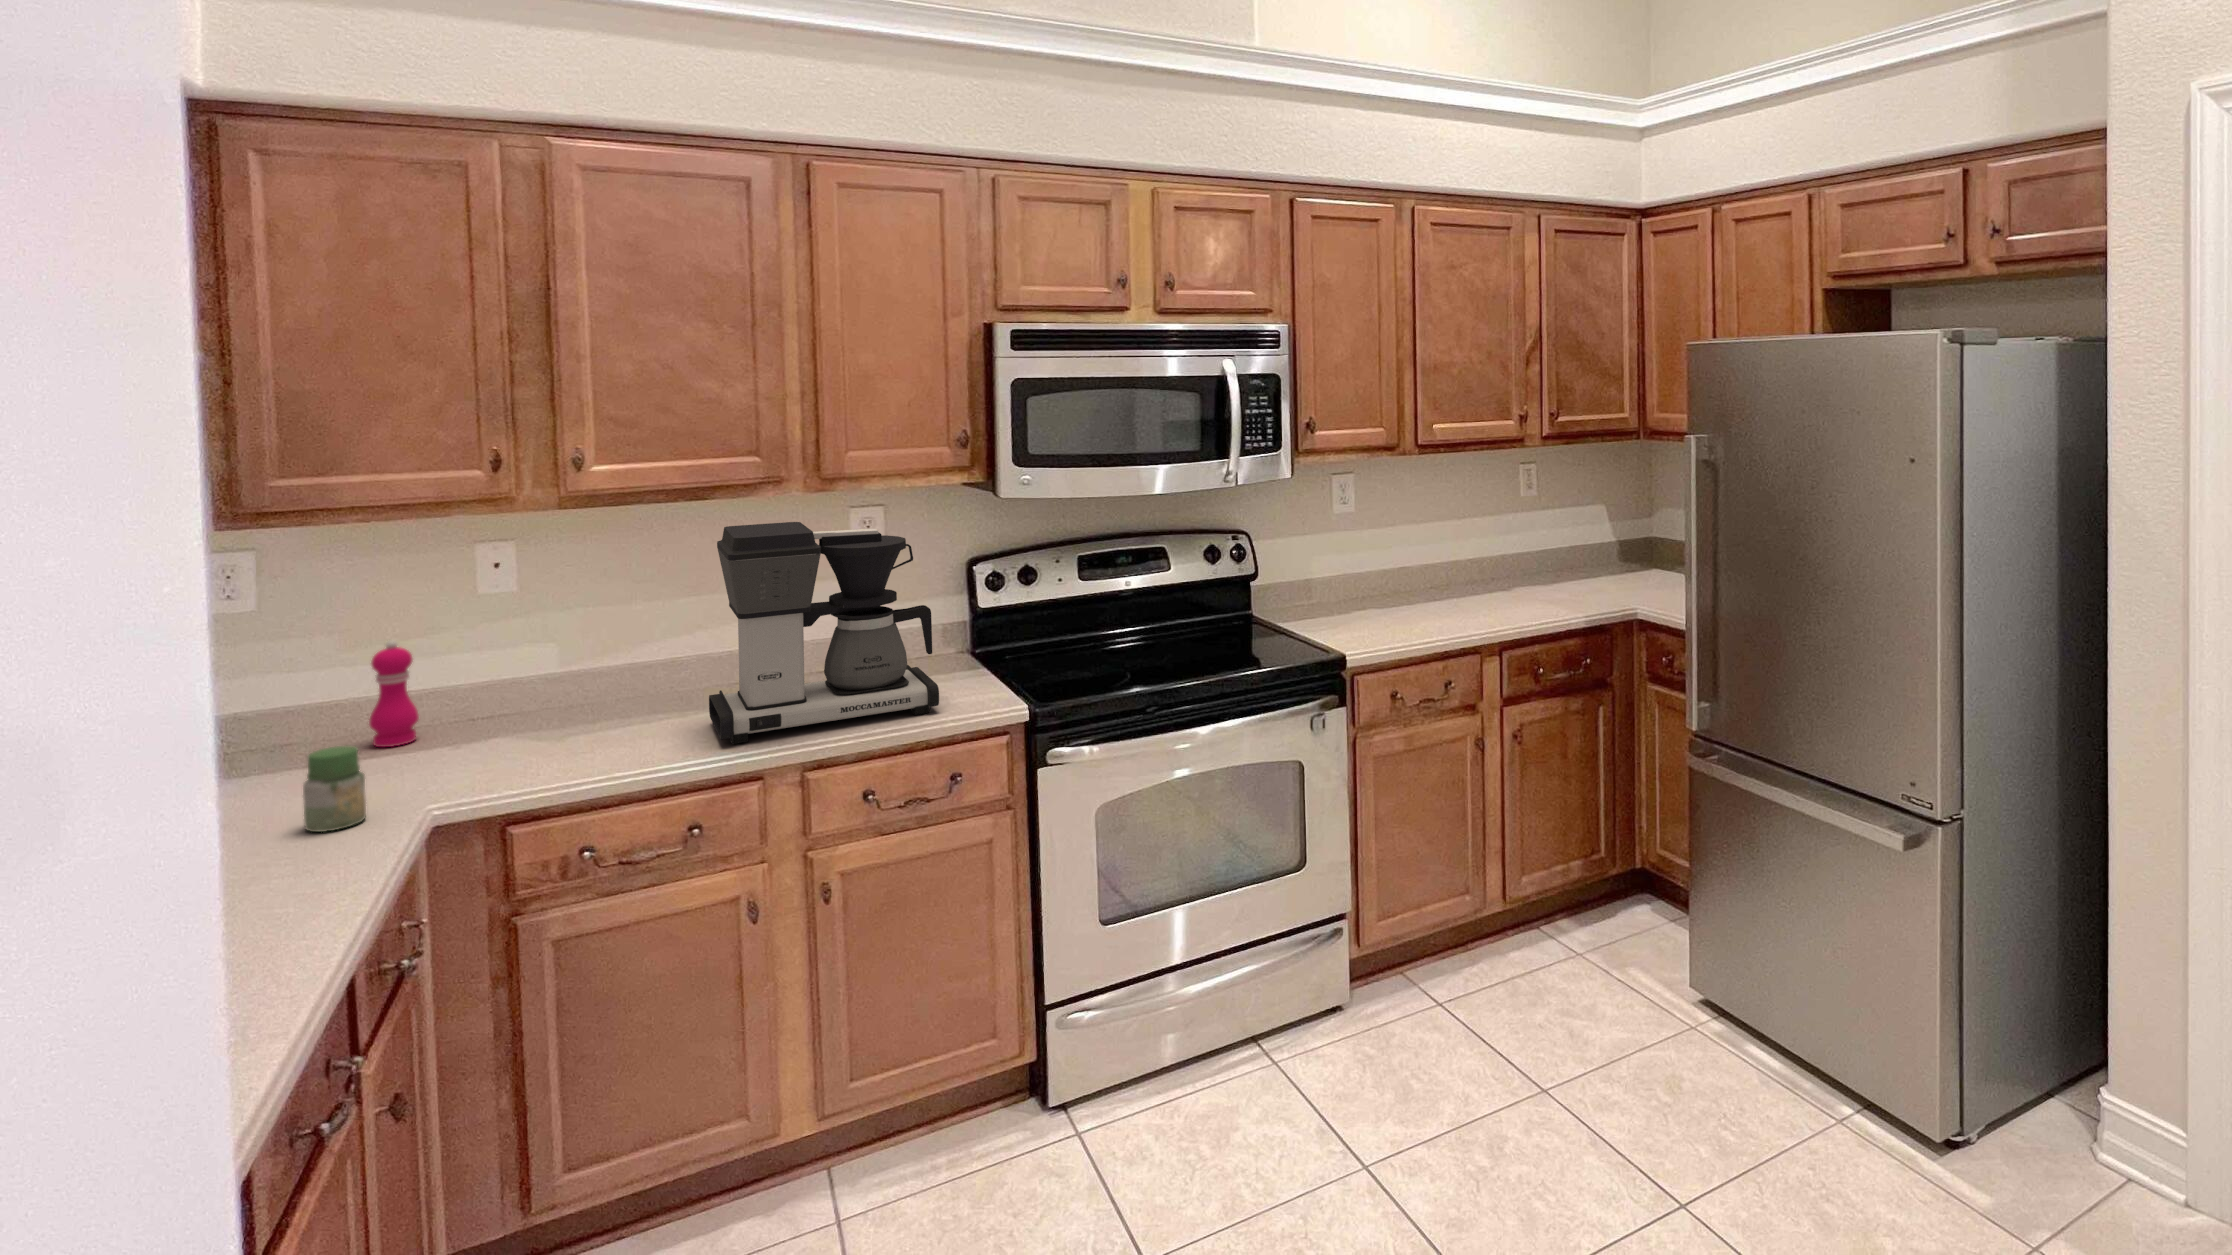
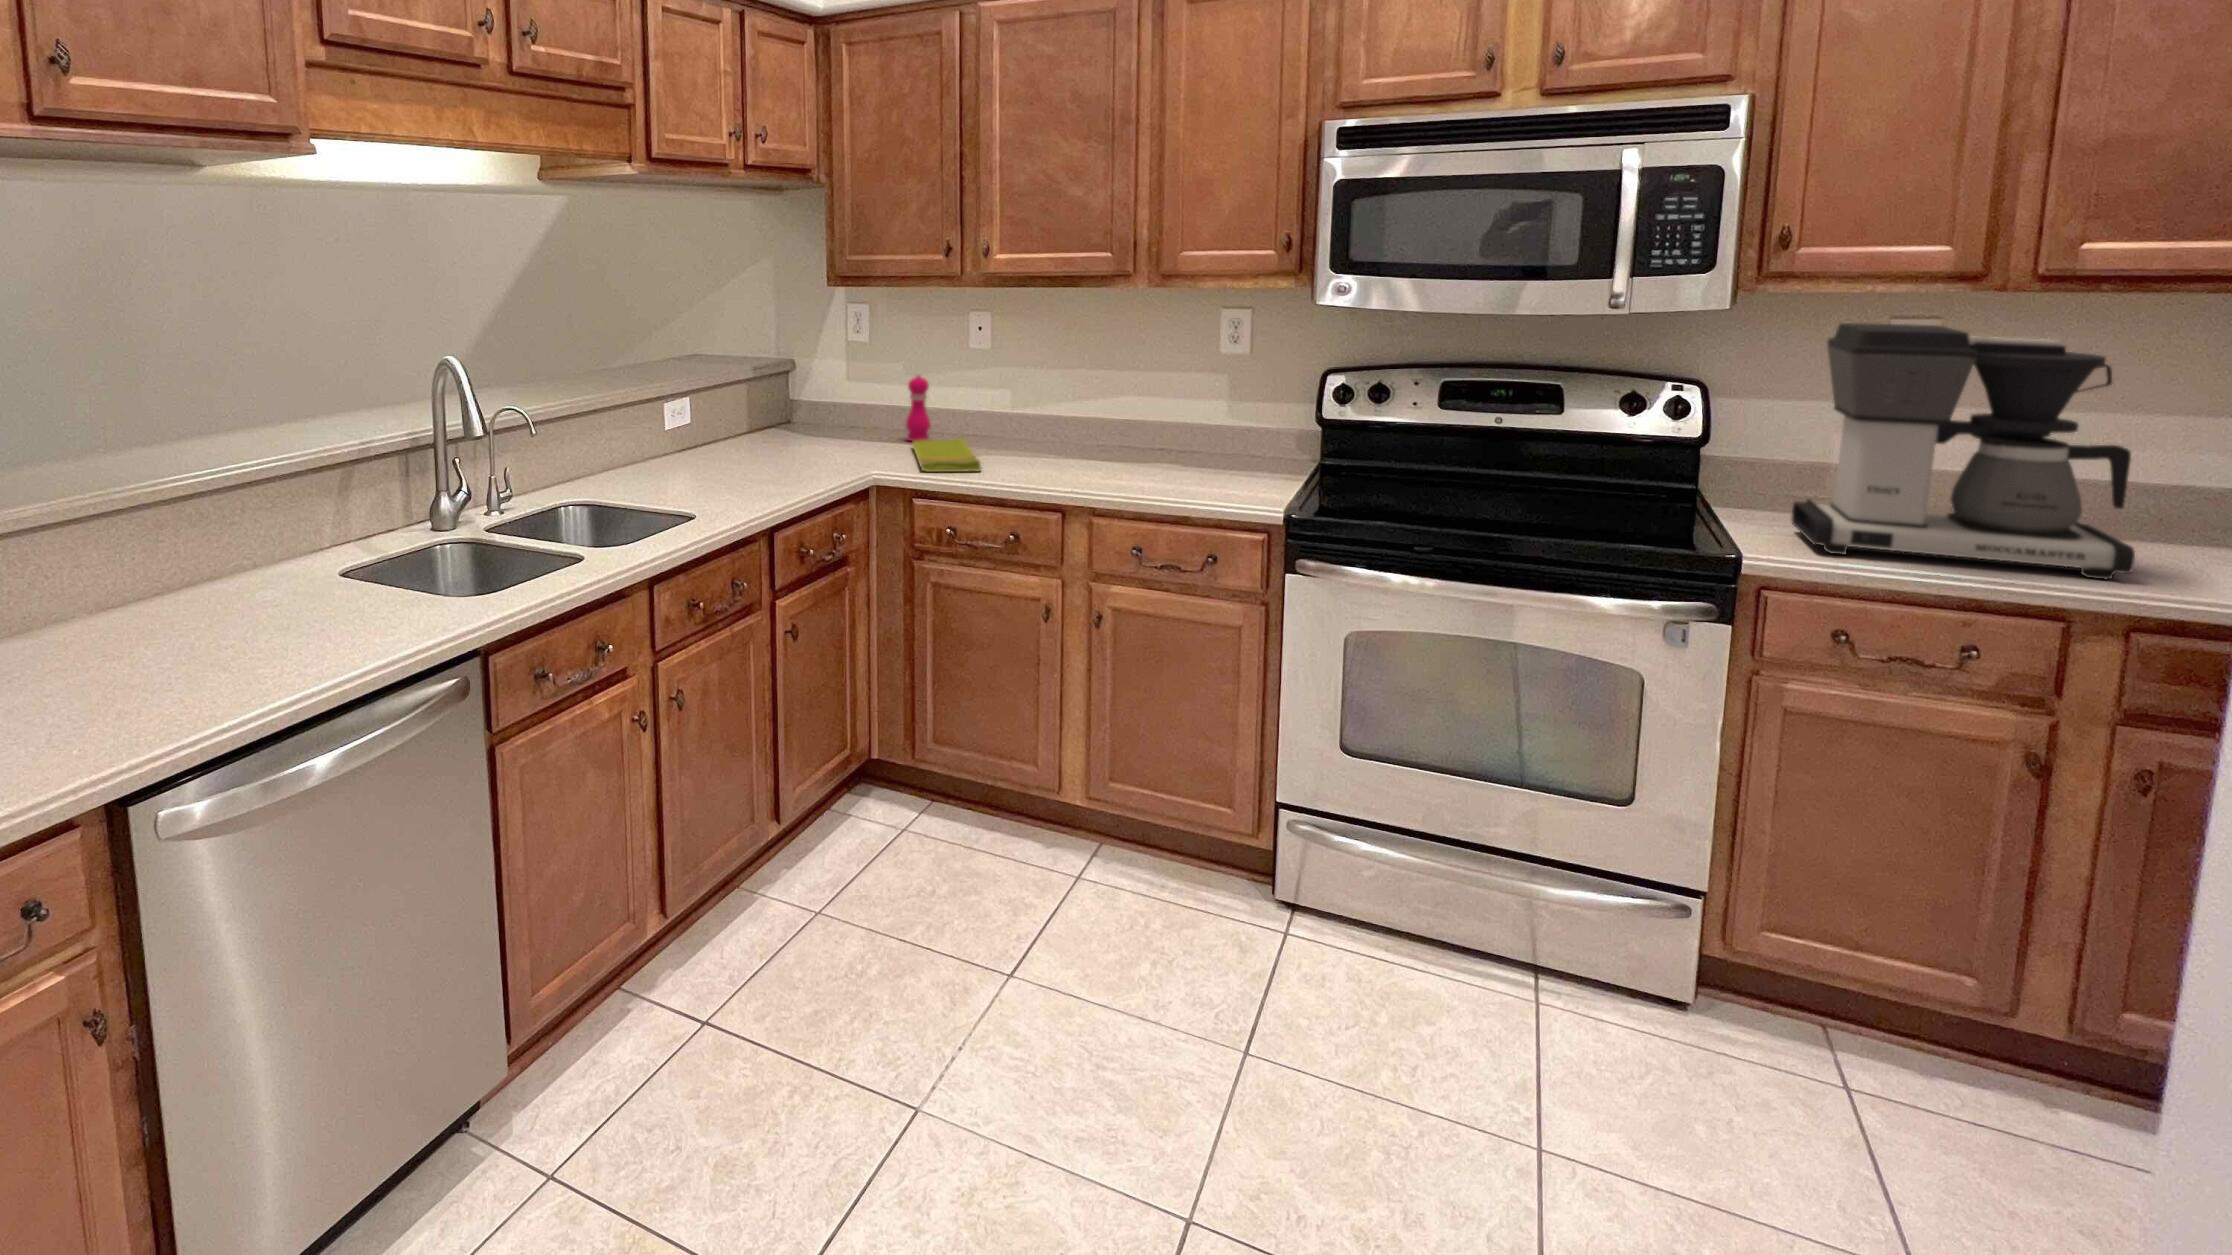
coffee maker: present [709,522,939,744] -> present [1792,323,2135,579]
dish towel: none [410,719,608,784] -> present [912,437,982,472]
jar: present [303,746,366,832] -> none [819,420,847,470]

